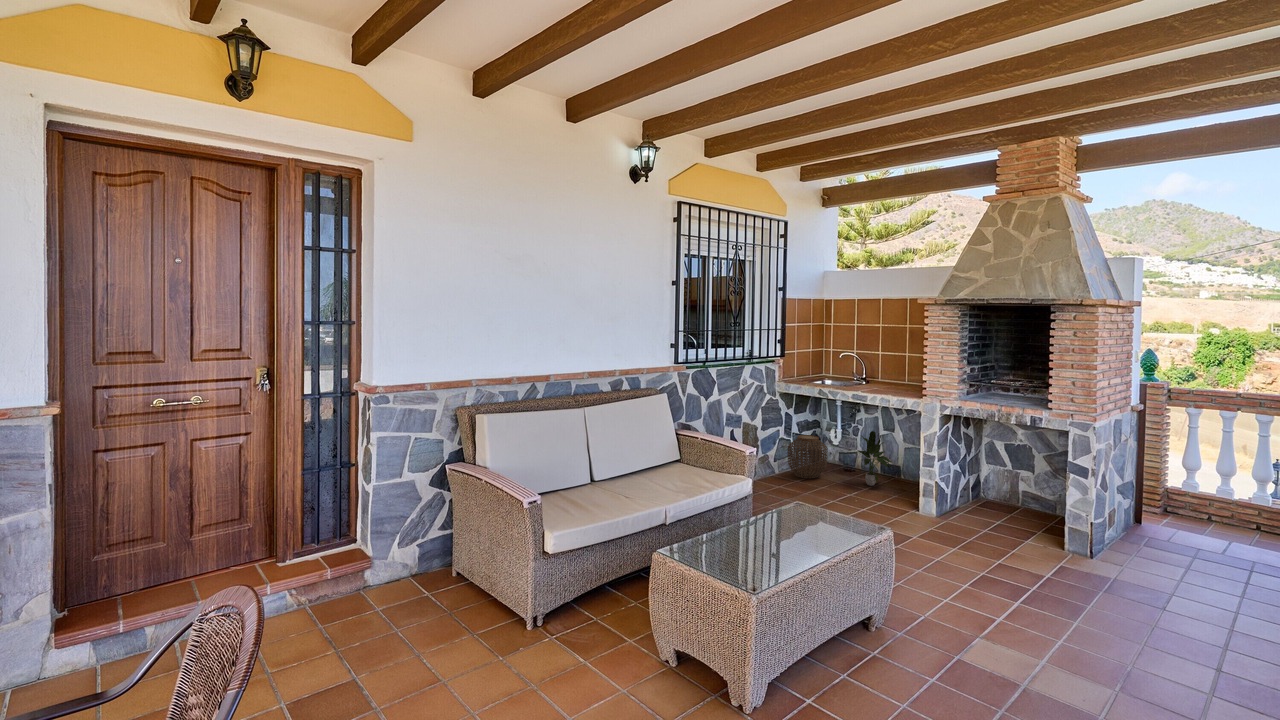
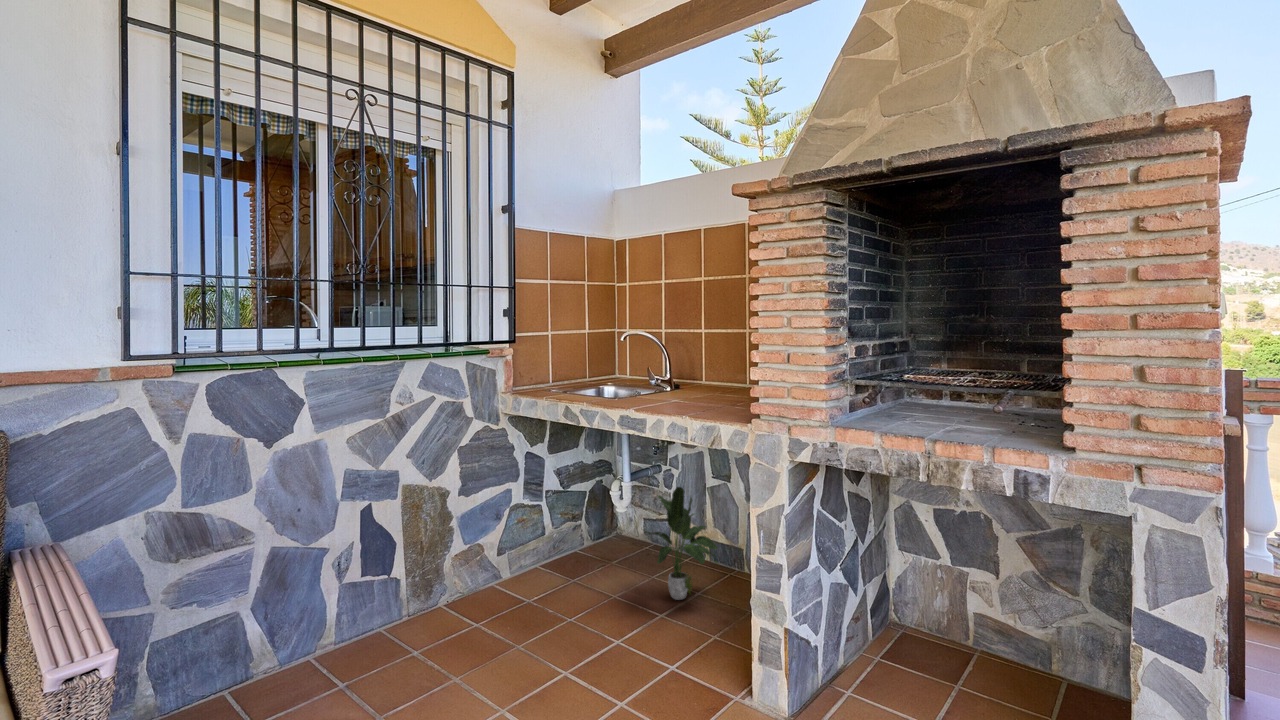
woven basket: present [788,435,828,479] -> none [524,495,602,587]

